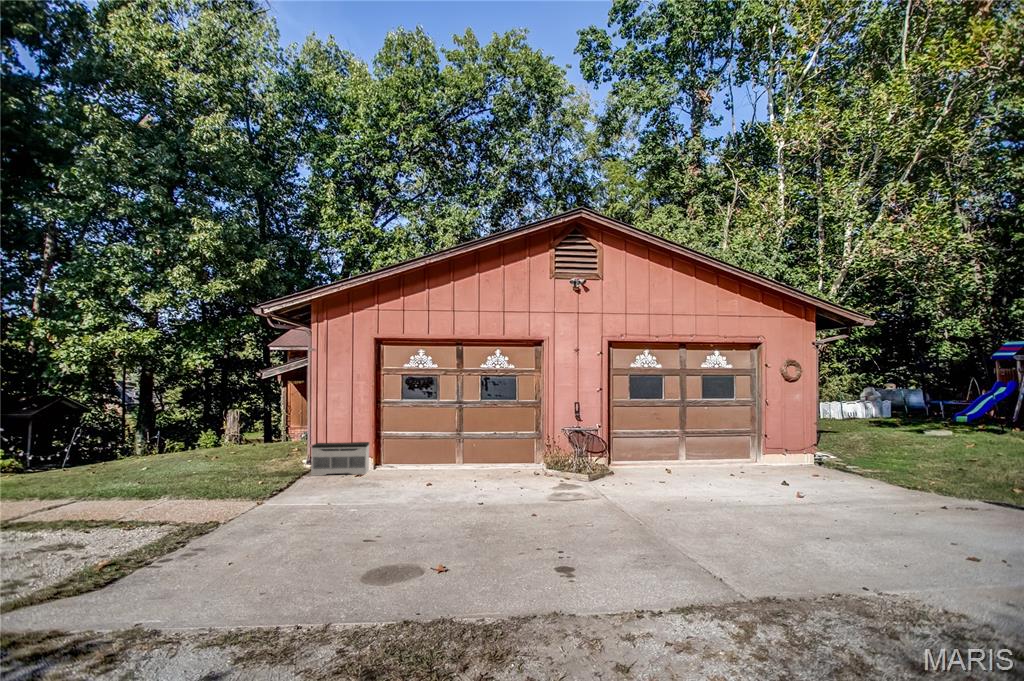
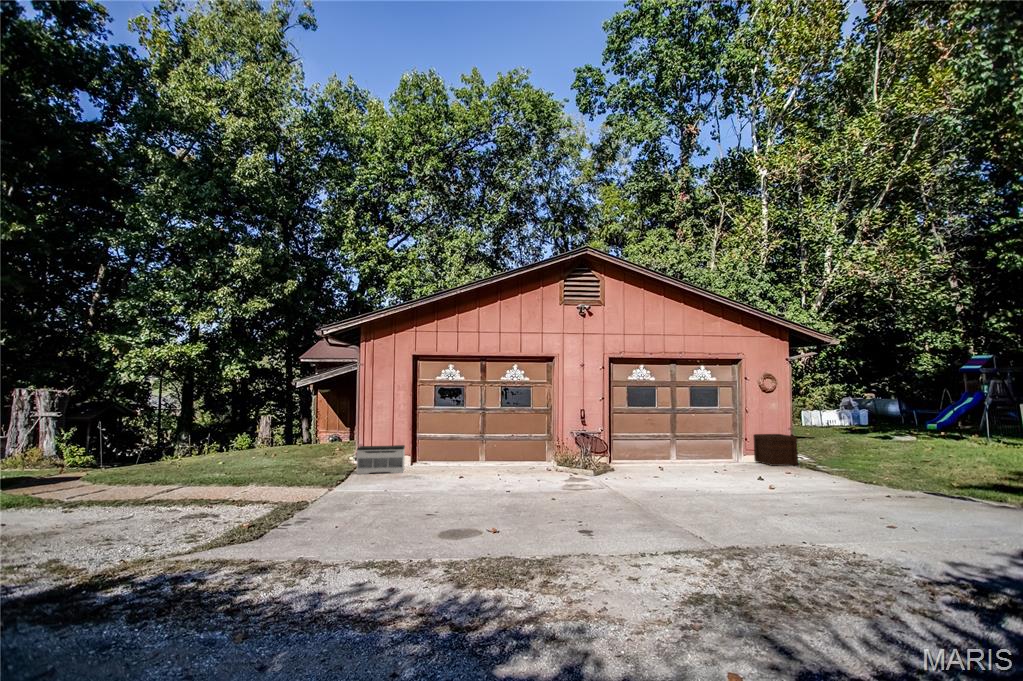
wooden crate: none [772,431,824,468] -> present [753,434,798,466]

